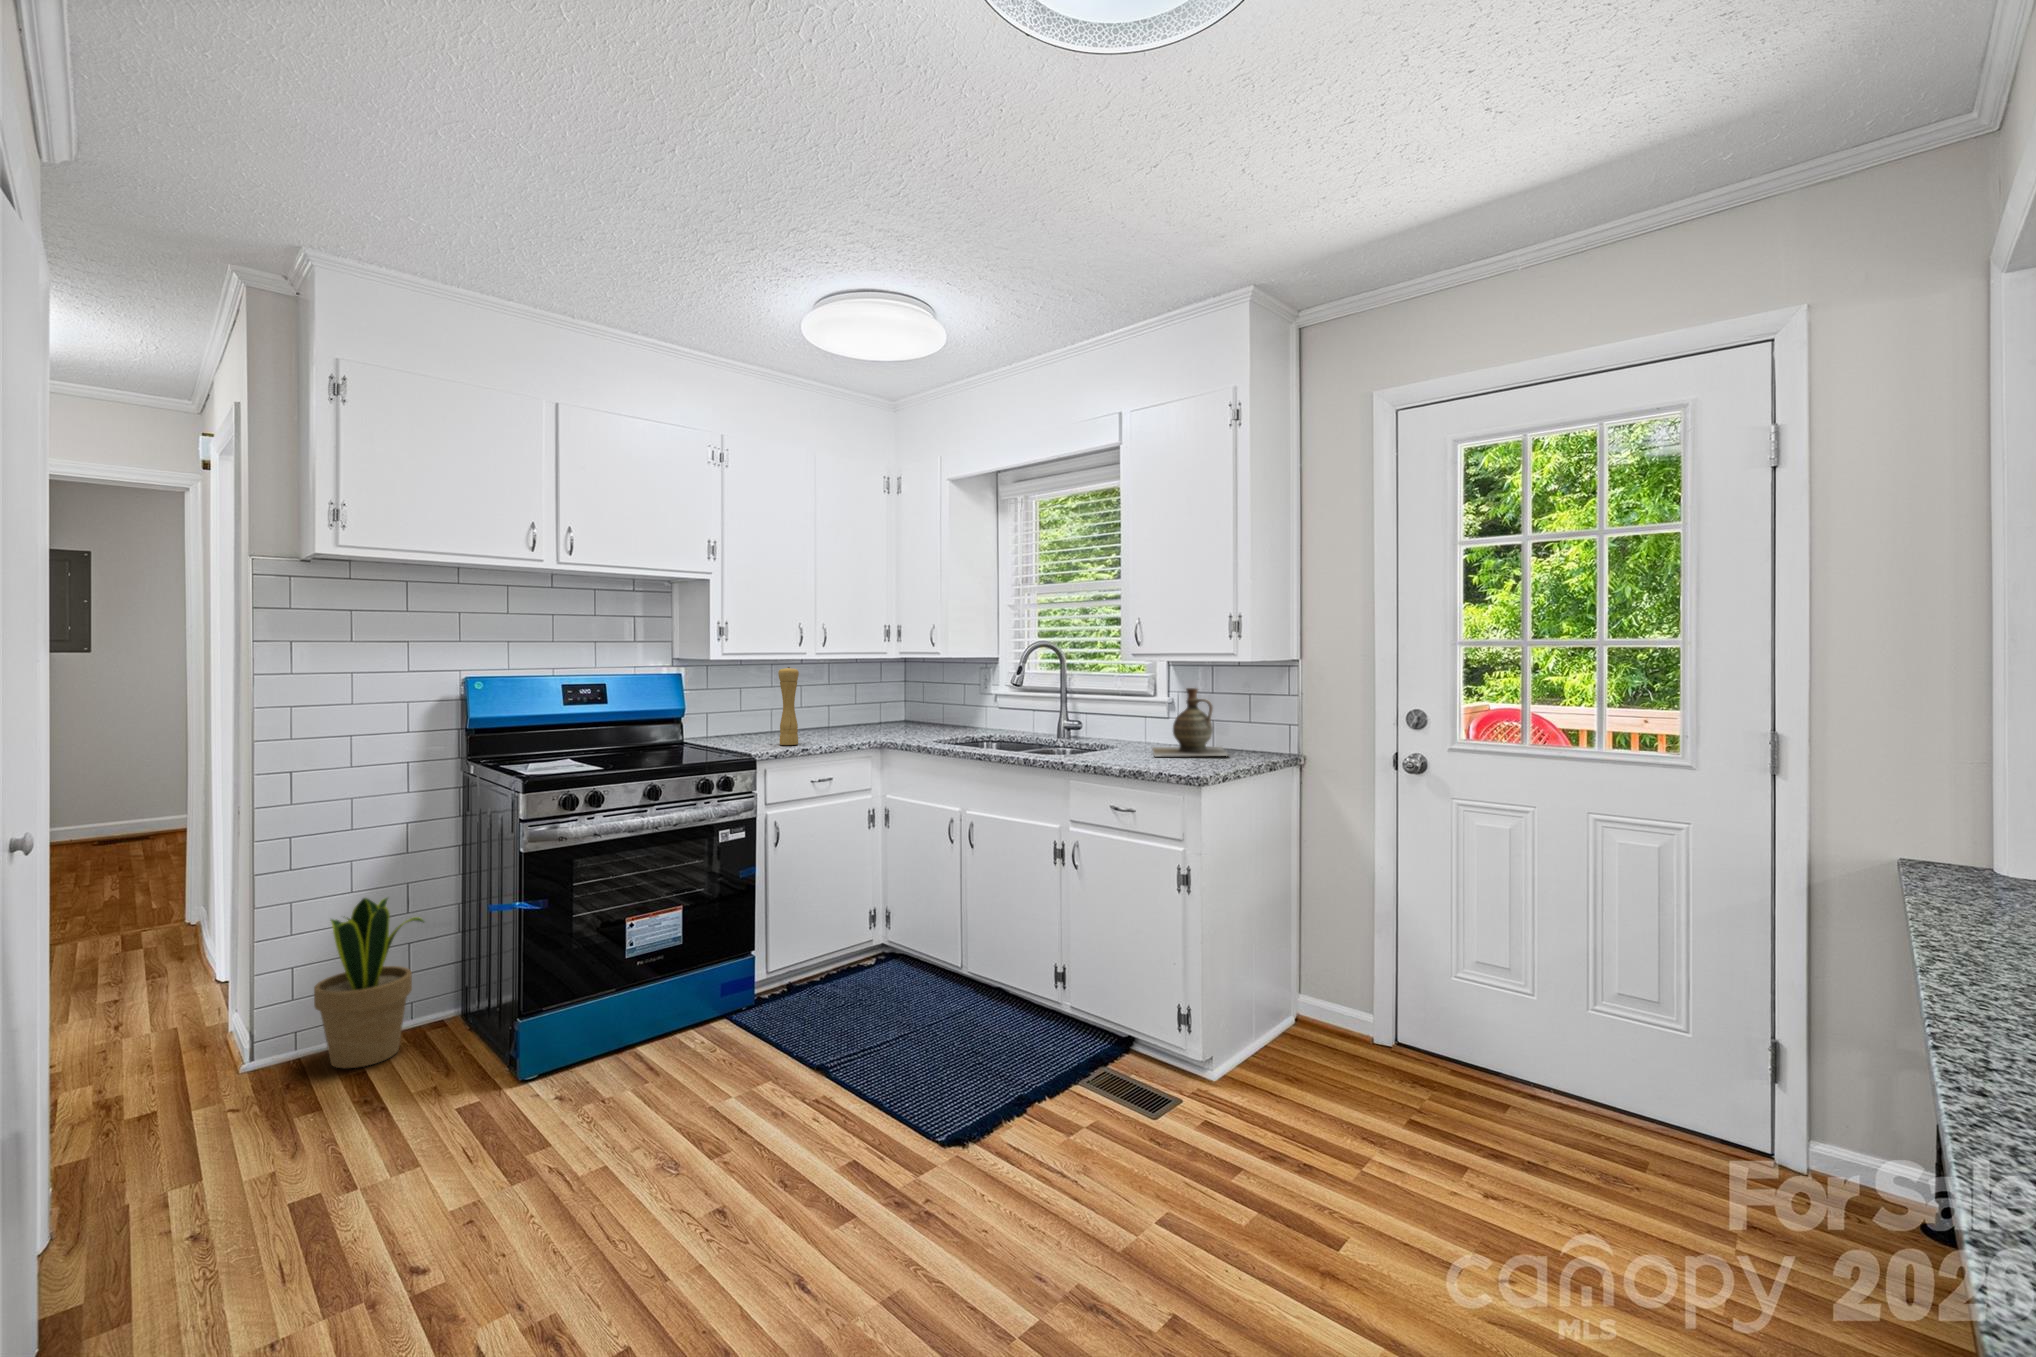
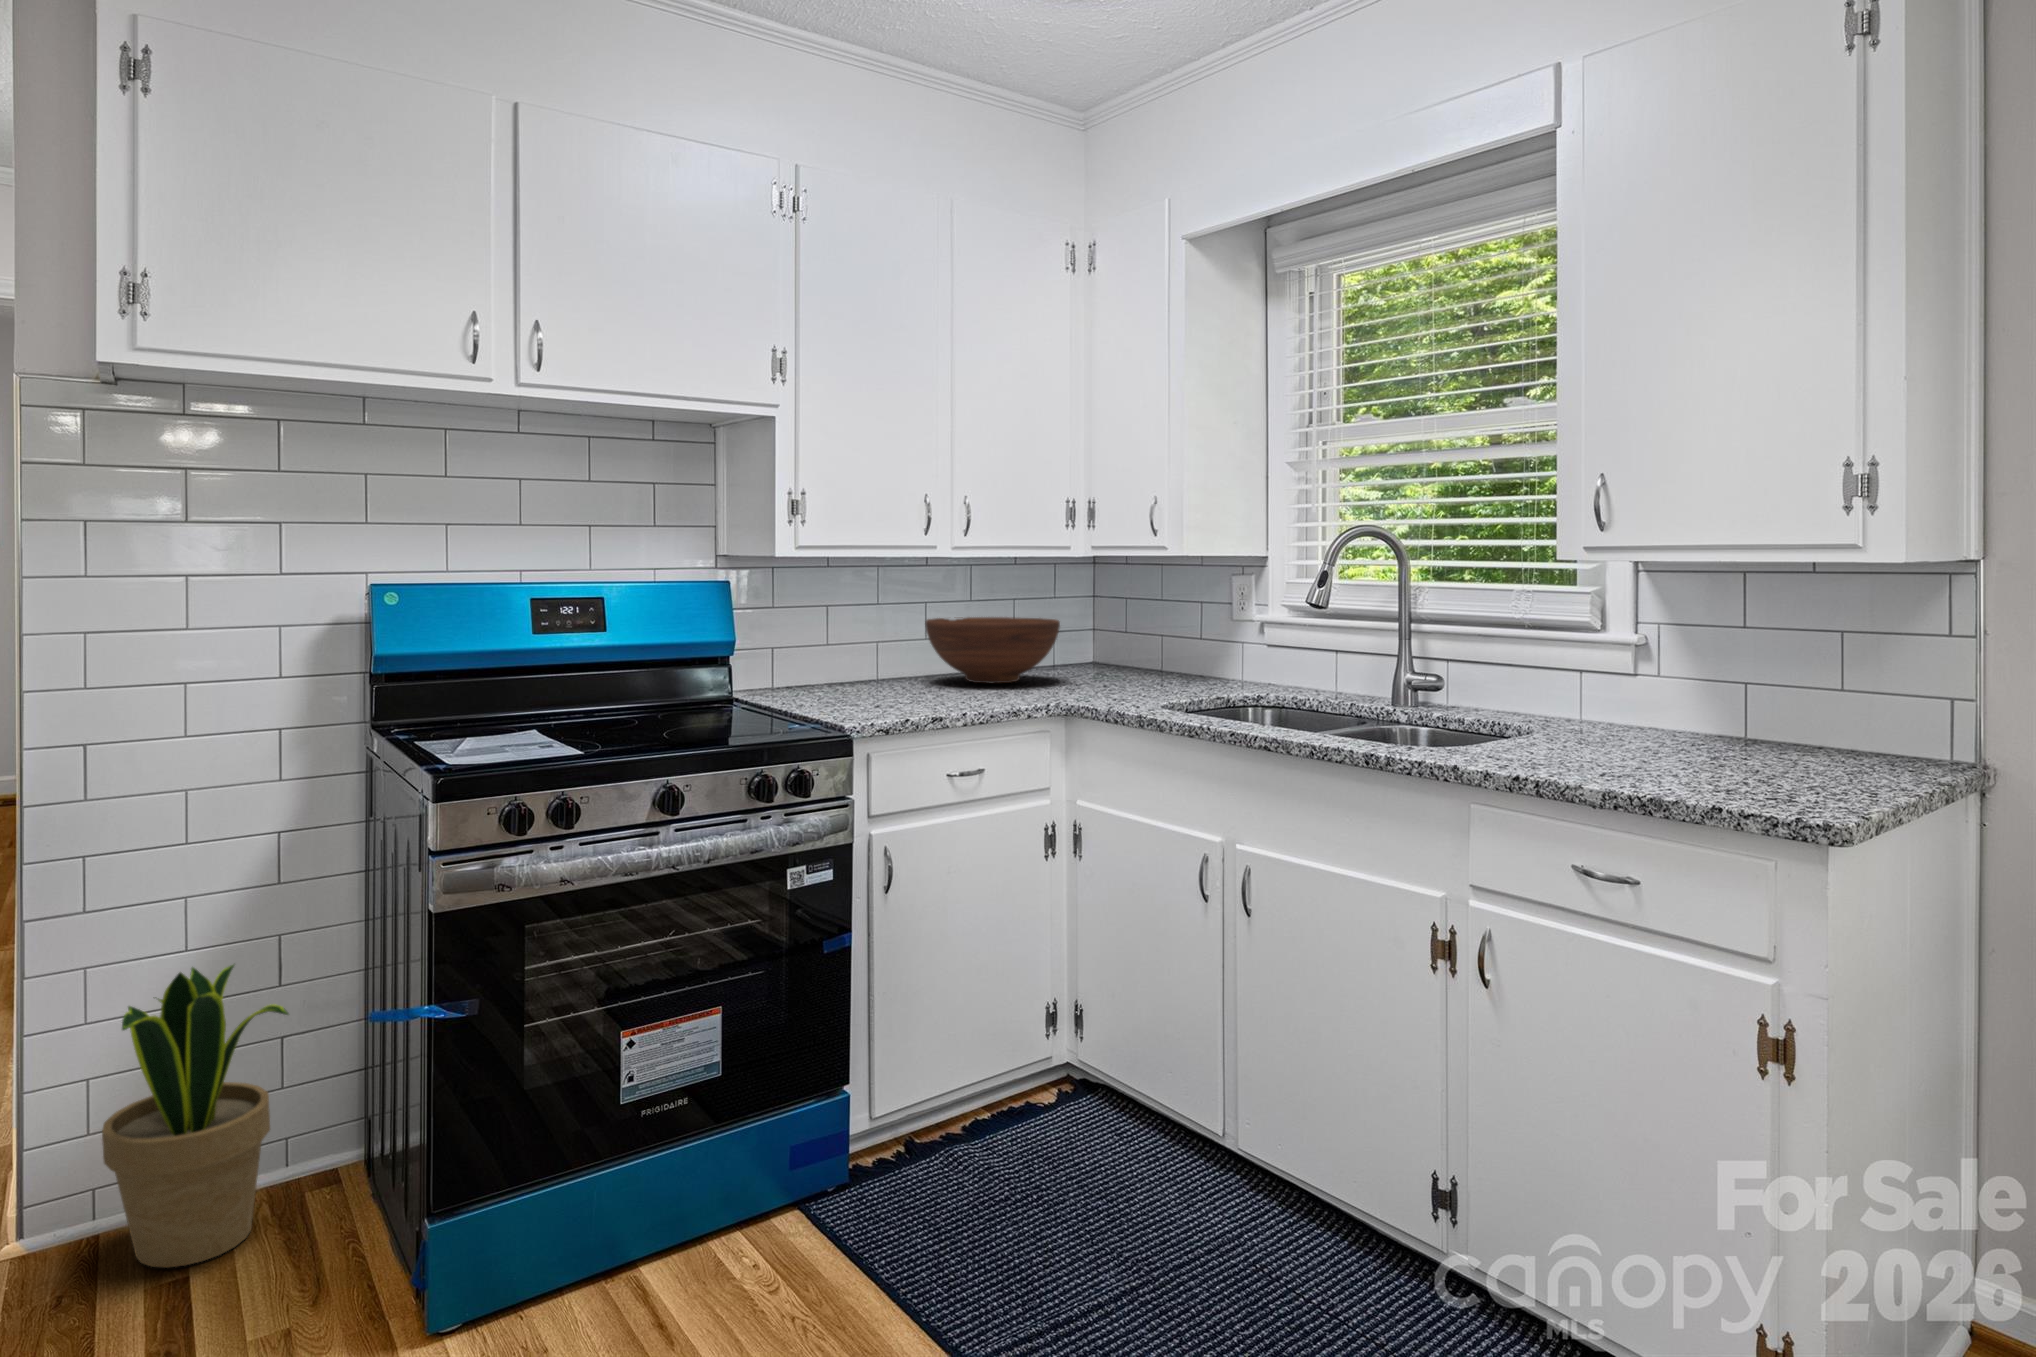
pepper mill: present [778,667,799,745] -> none [891,571,927,710]
ceramic jug: present [1152,688,1228,757] -> none [1611,617,1809,760]
fruit bowl: none [801,693,880,731] -> present [925,617,1060,683]

